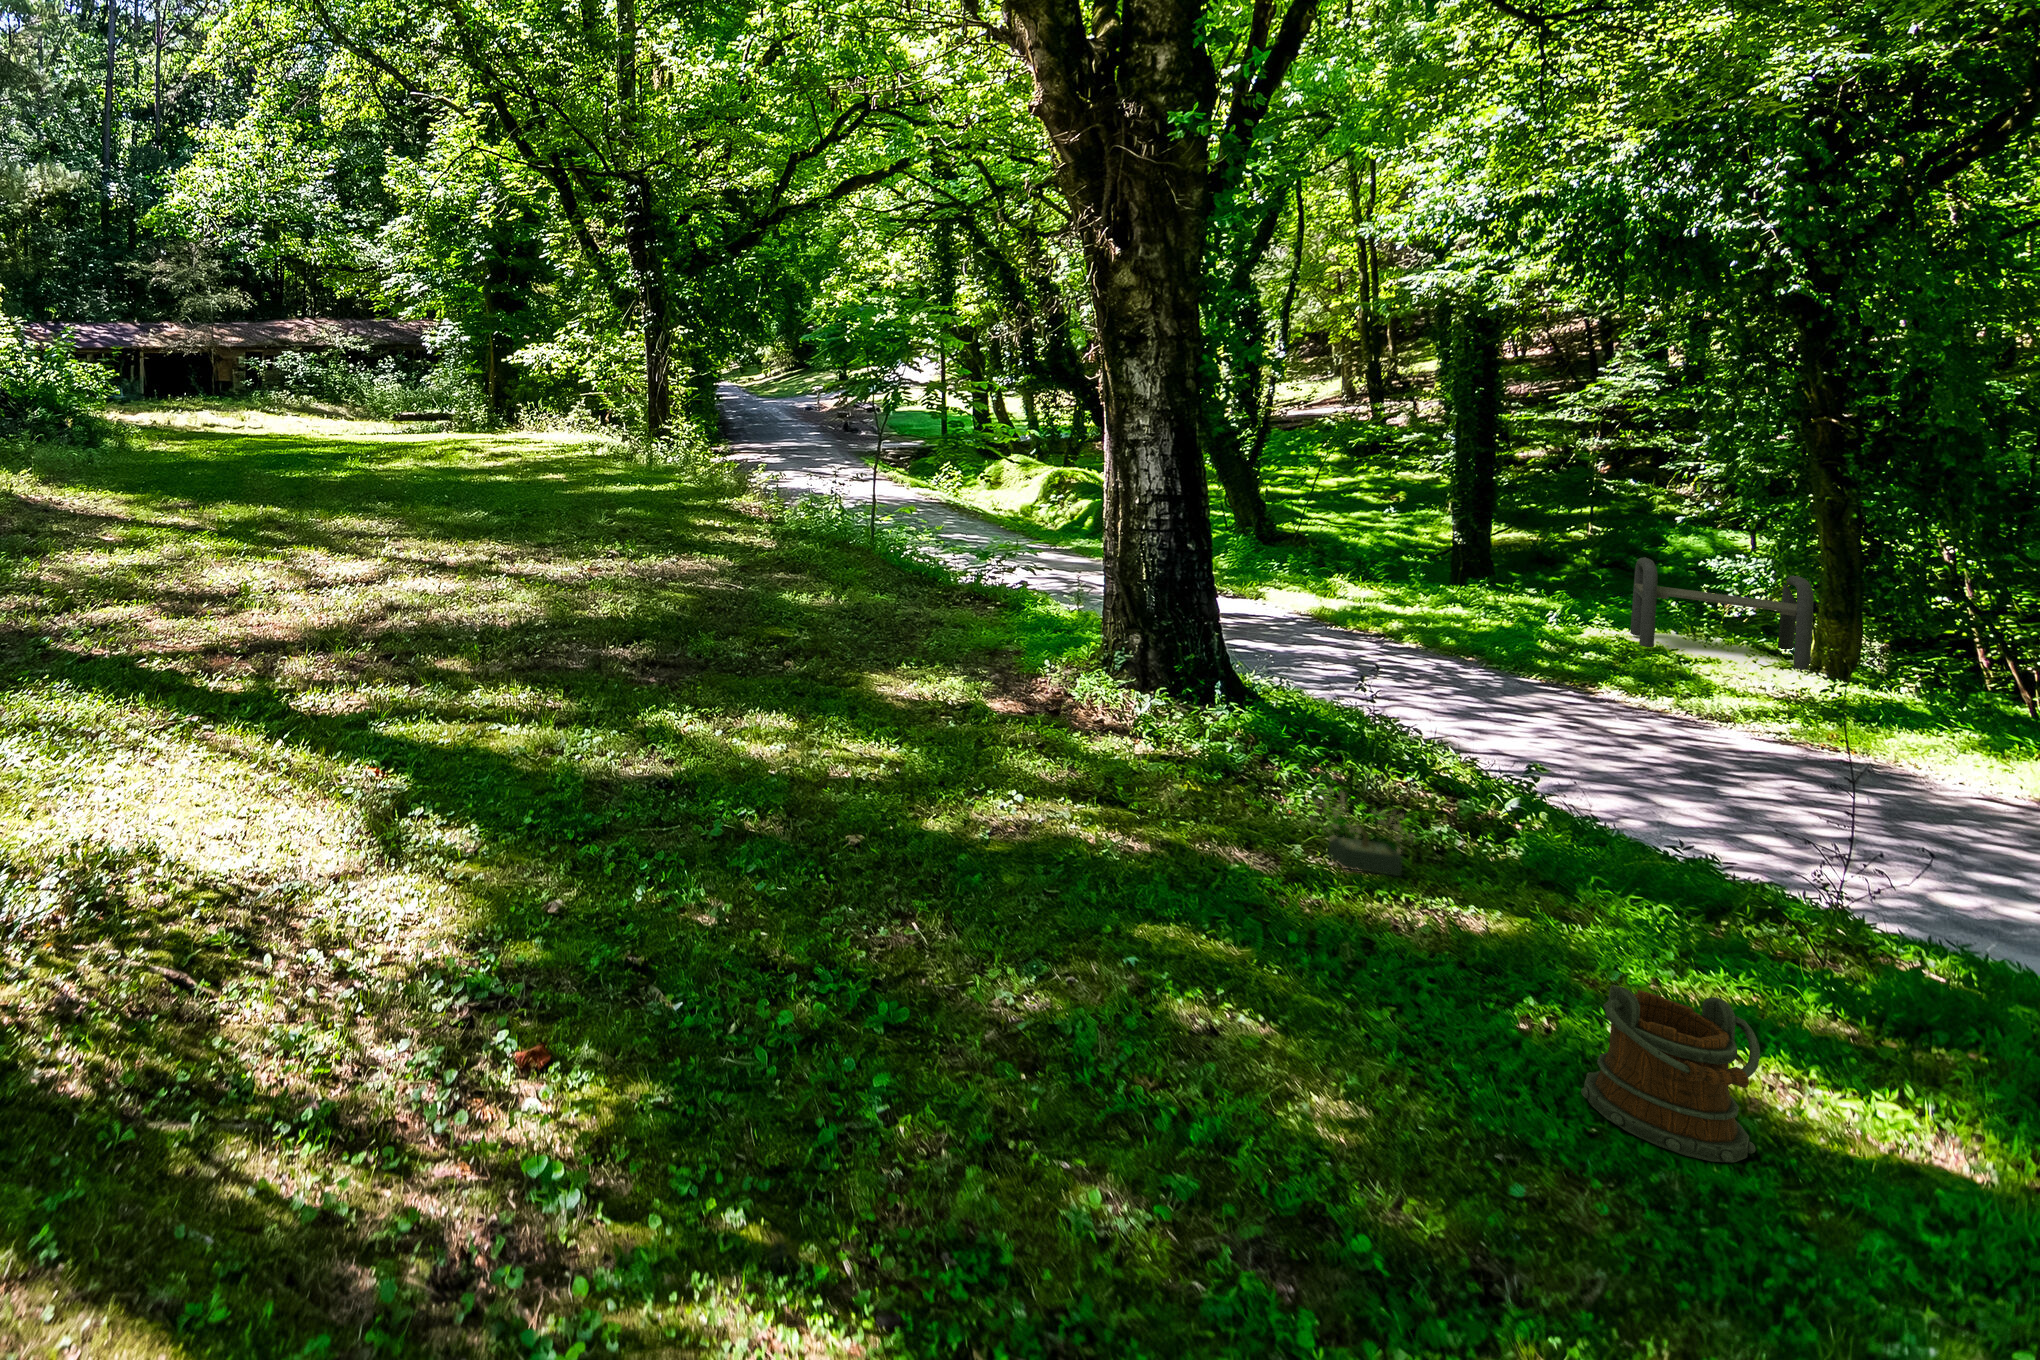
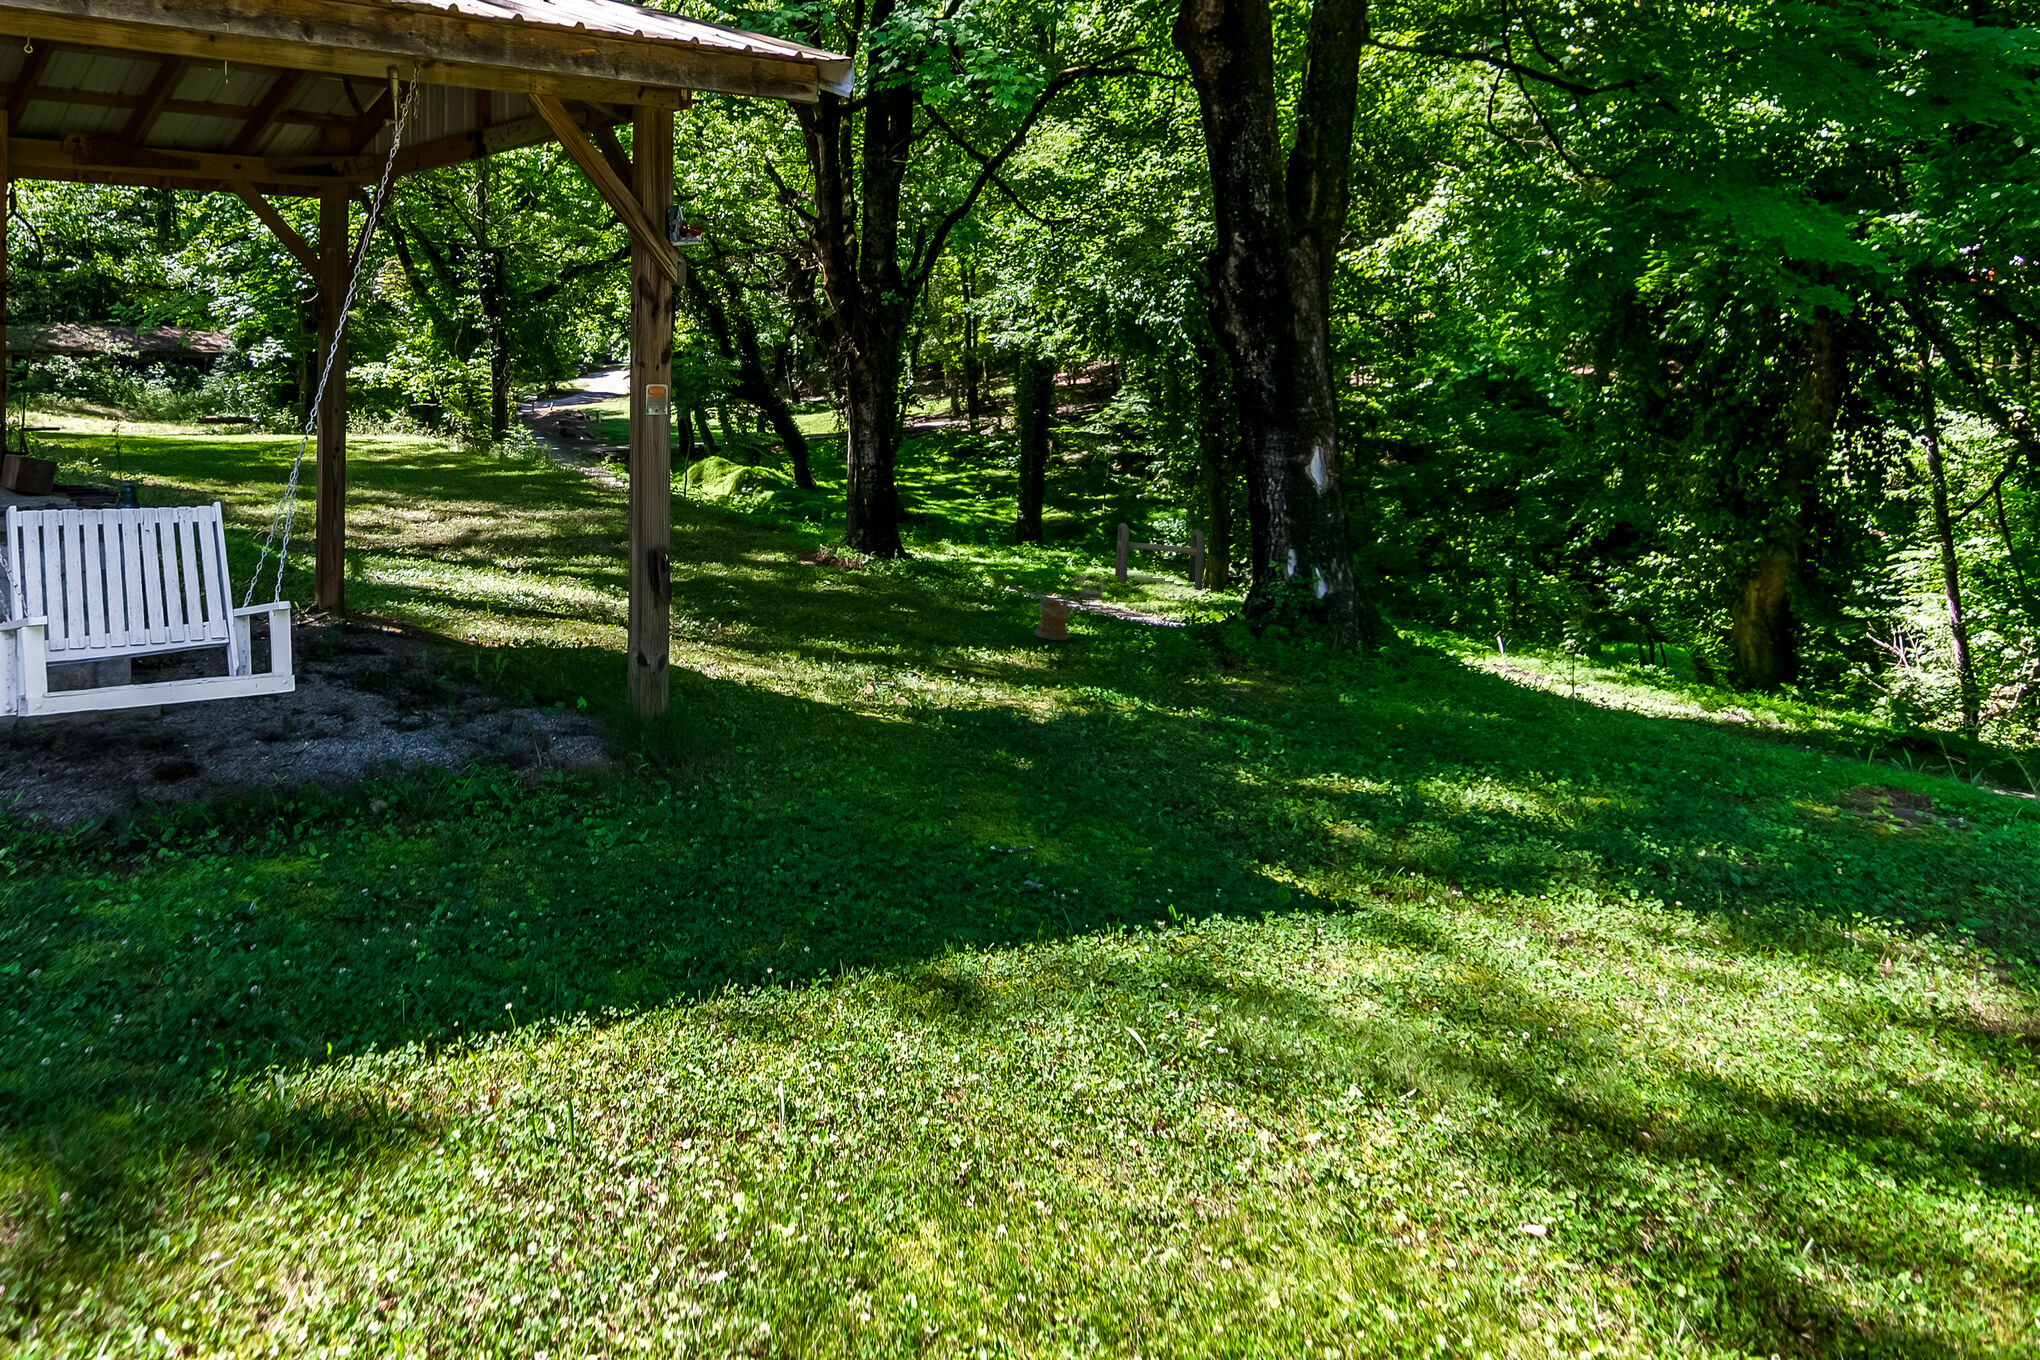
decorative plant: present [1310,786,1413,876] -> present [1077,572,1106,600]
bucket: present [1581,985,1760,1163] -> present [1035,599,1072,640]

